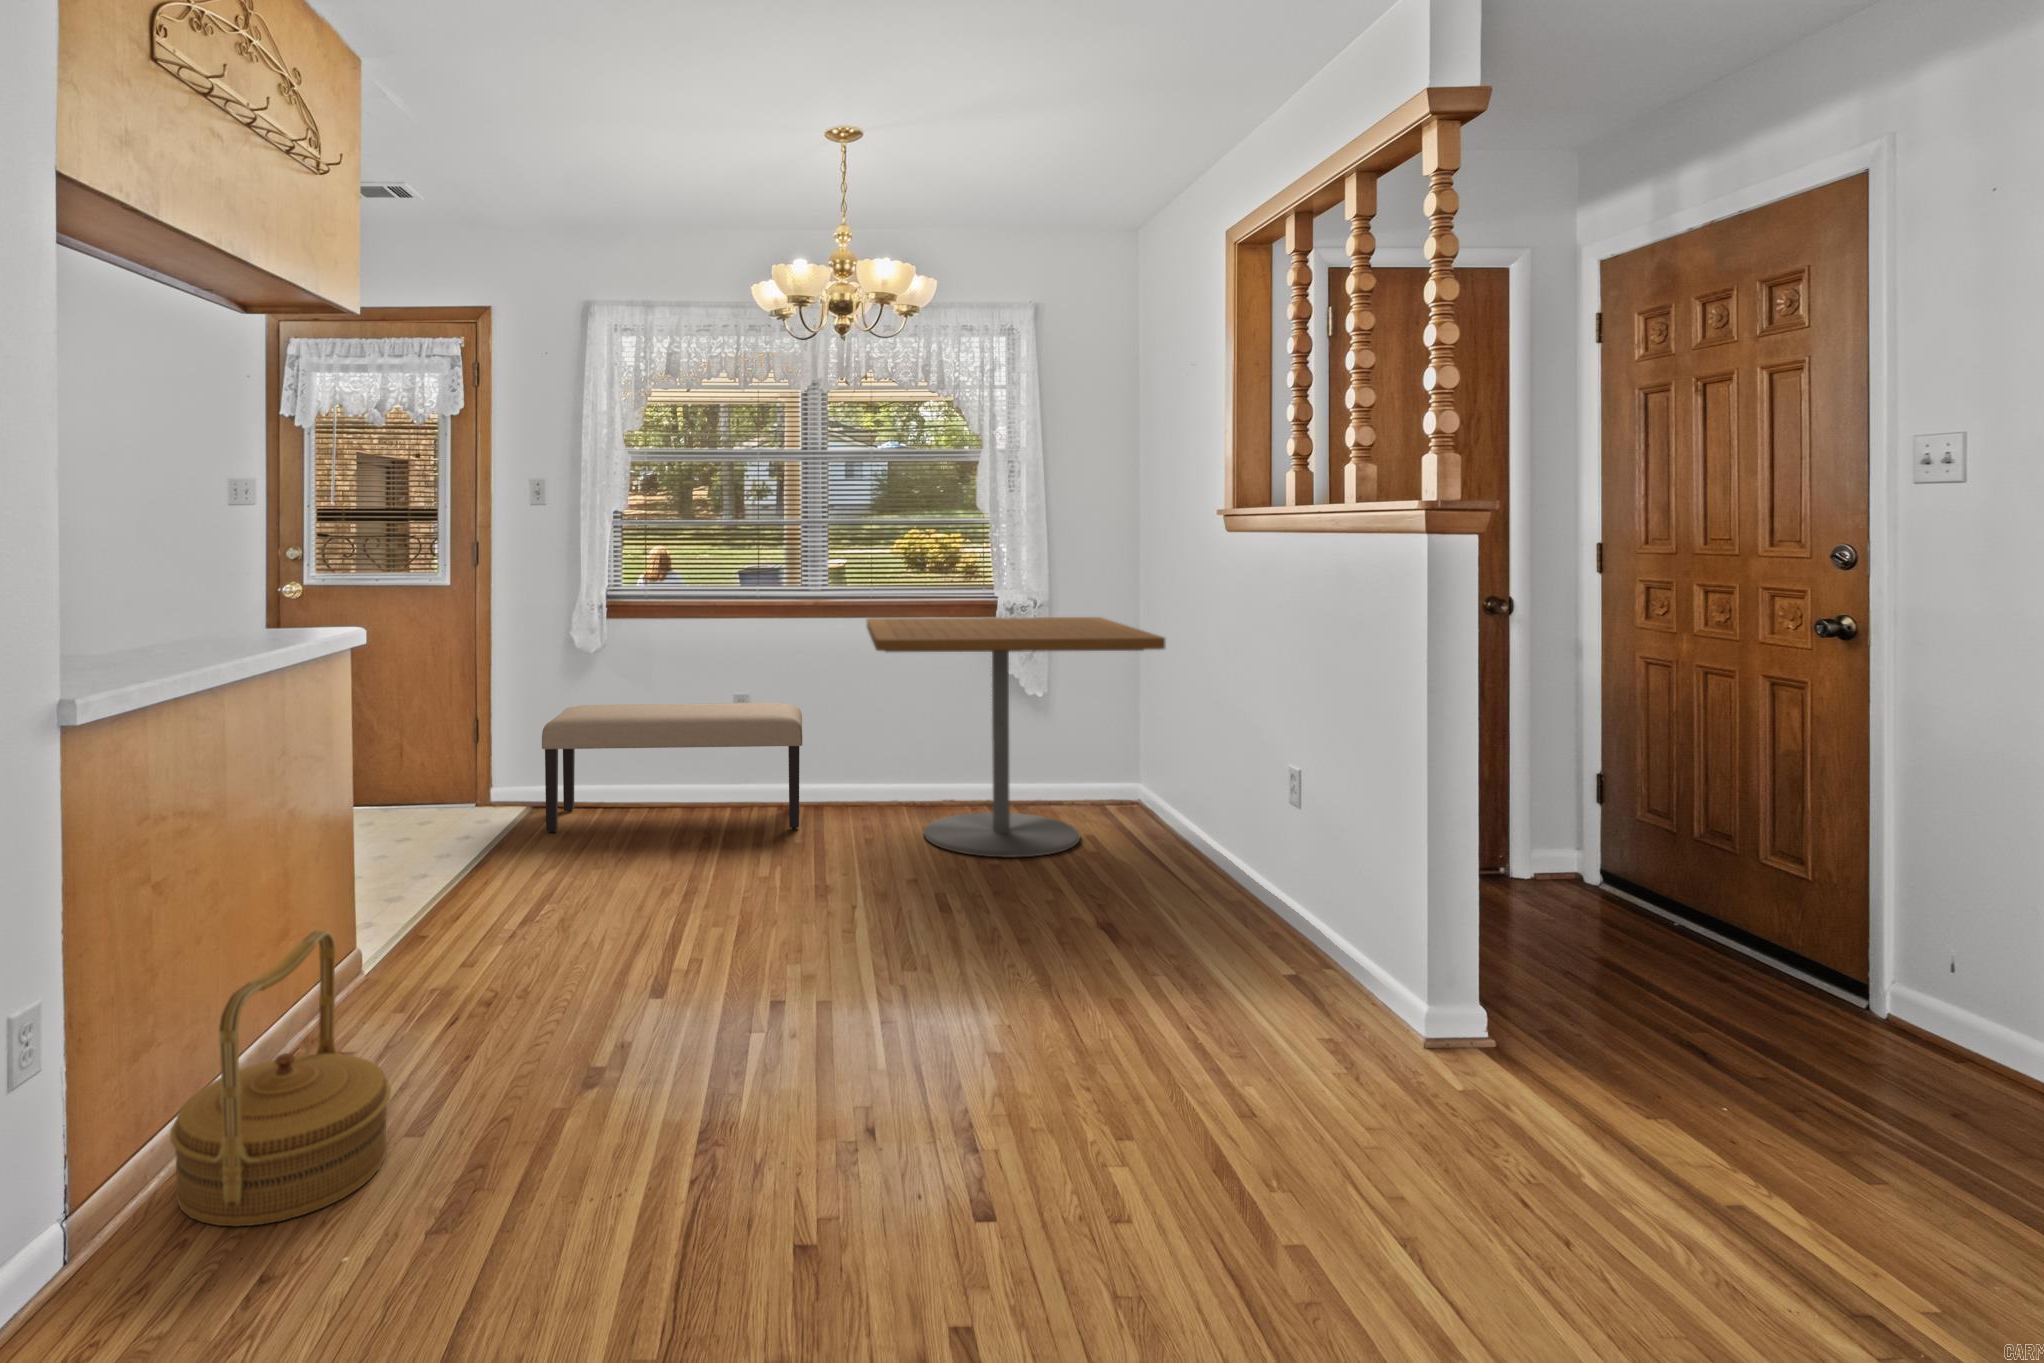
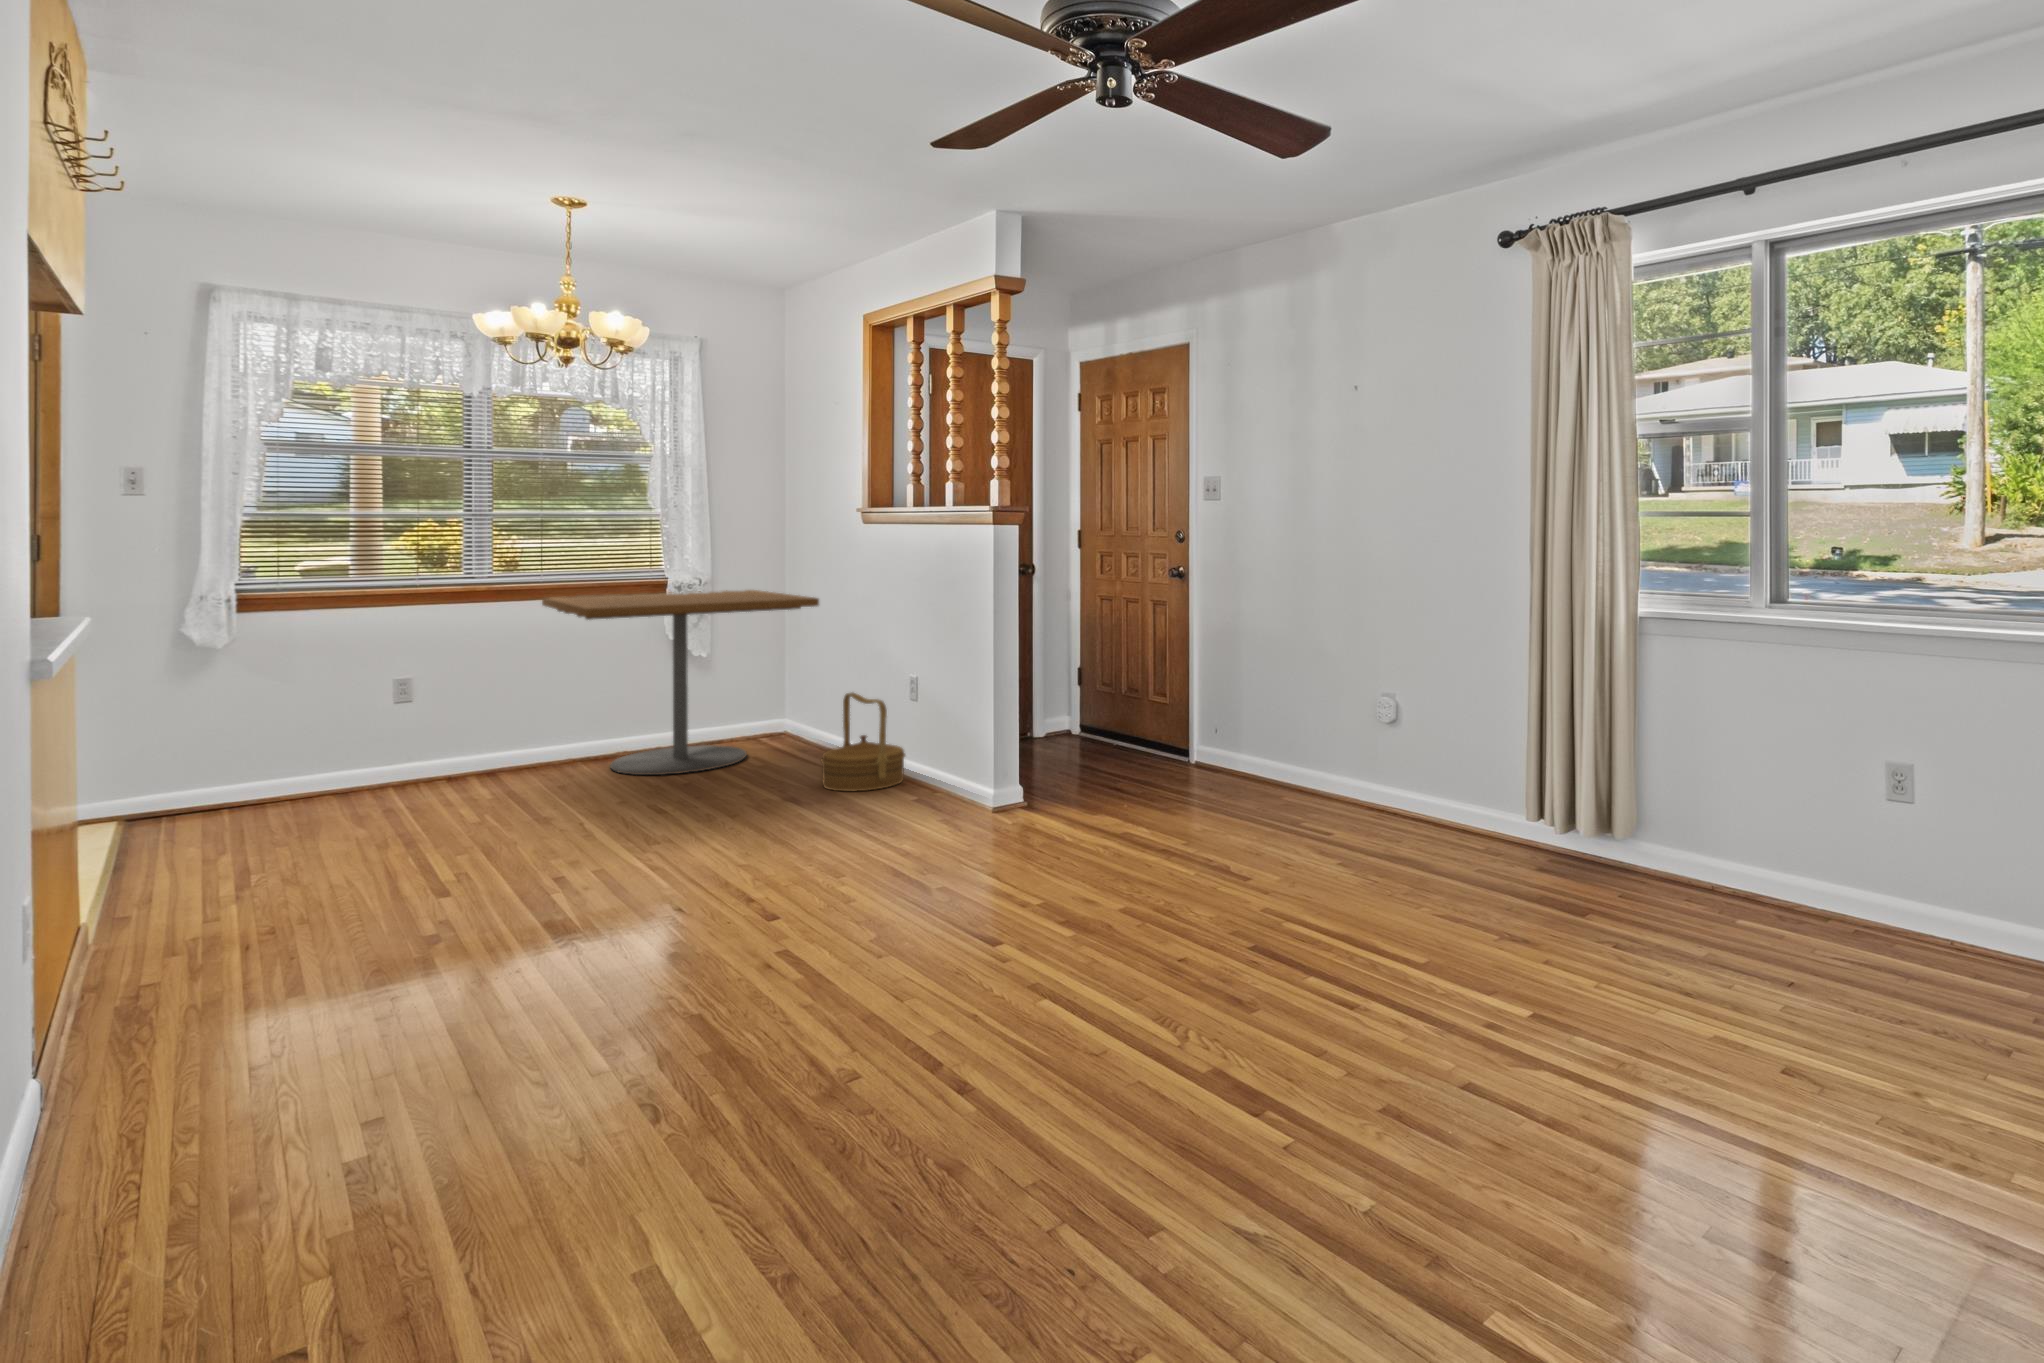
bench: present [542,703,802,833] -> none [175,676,489,820]
woven basket: present [170,931,391,1227] -> present [821,693,905,792]

